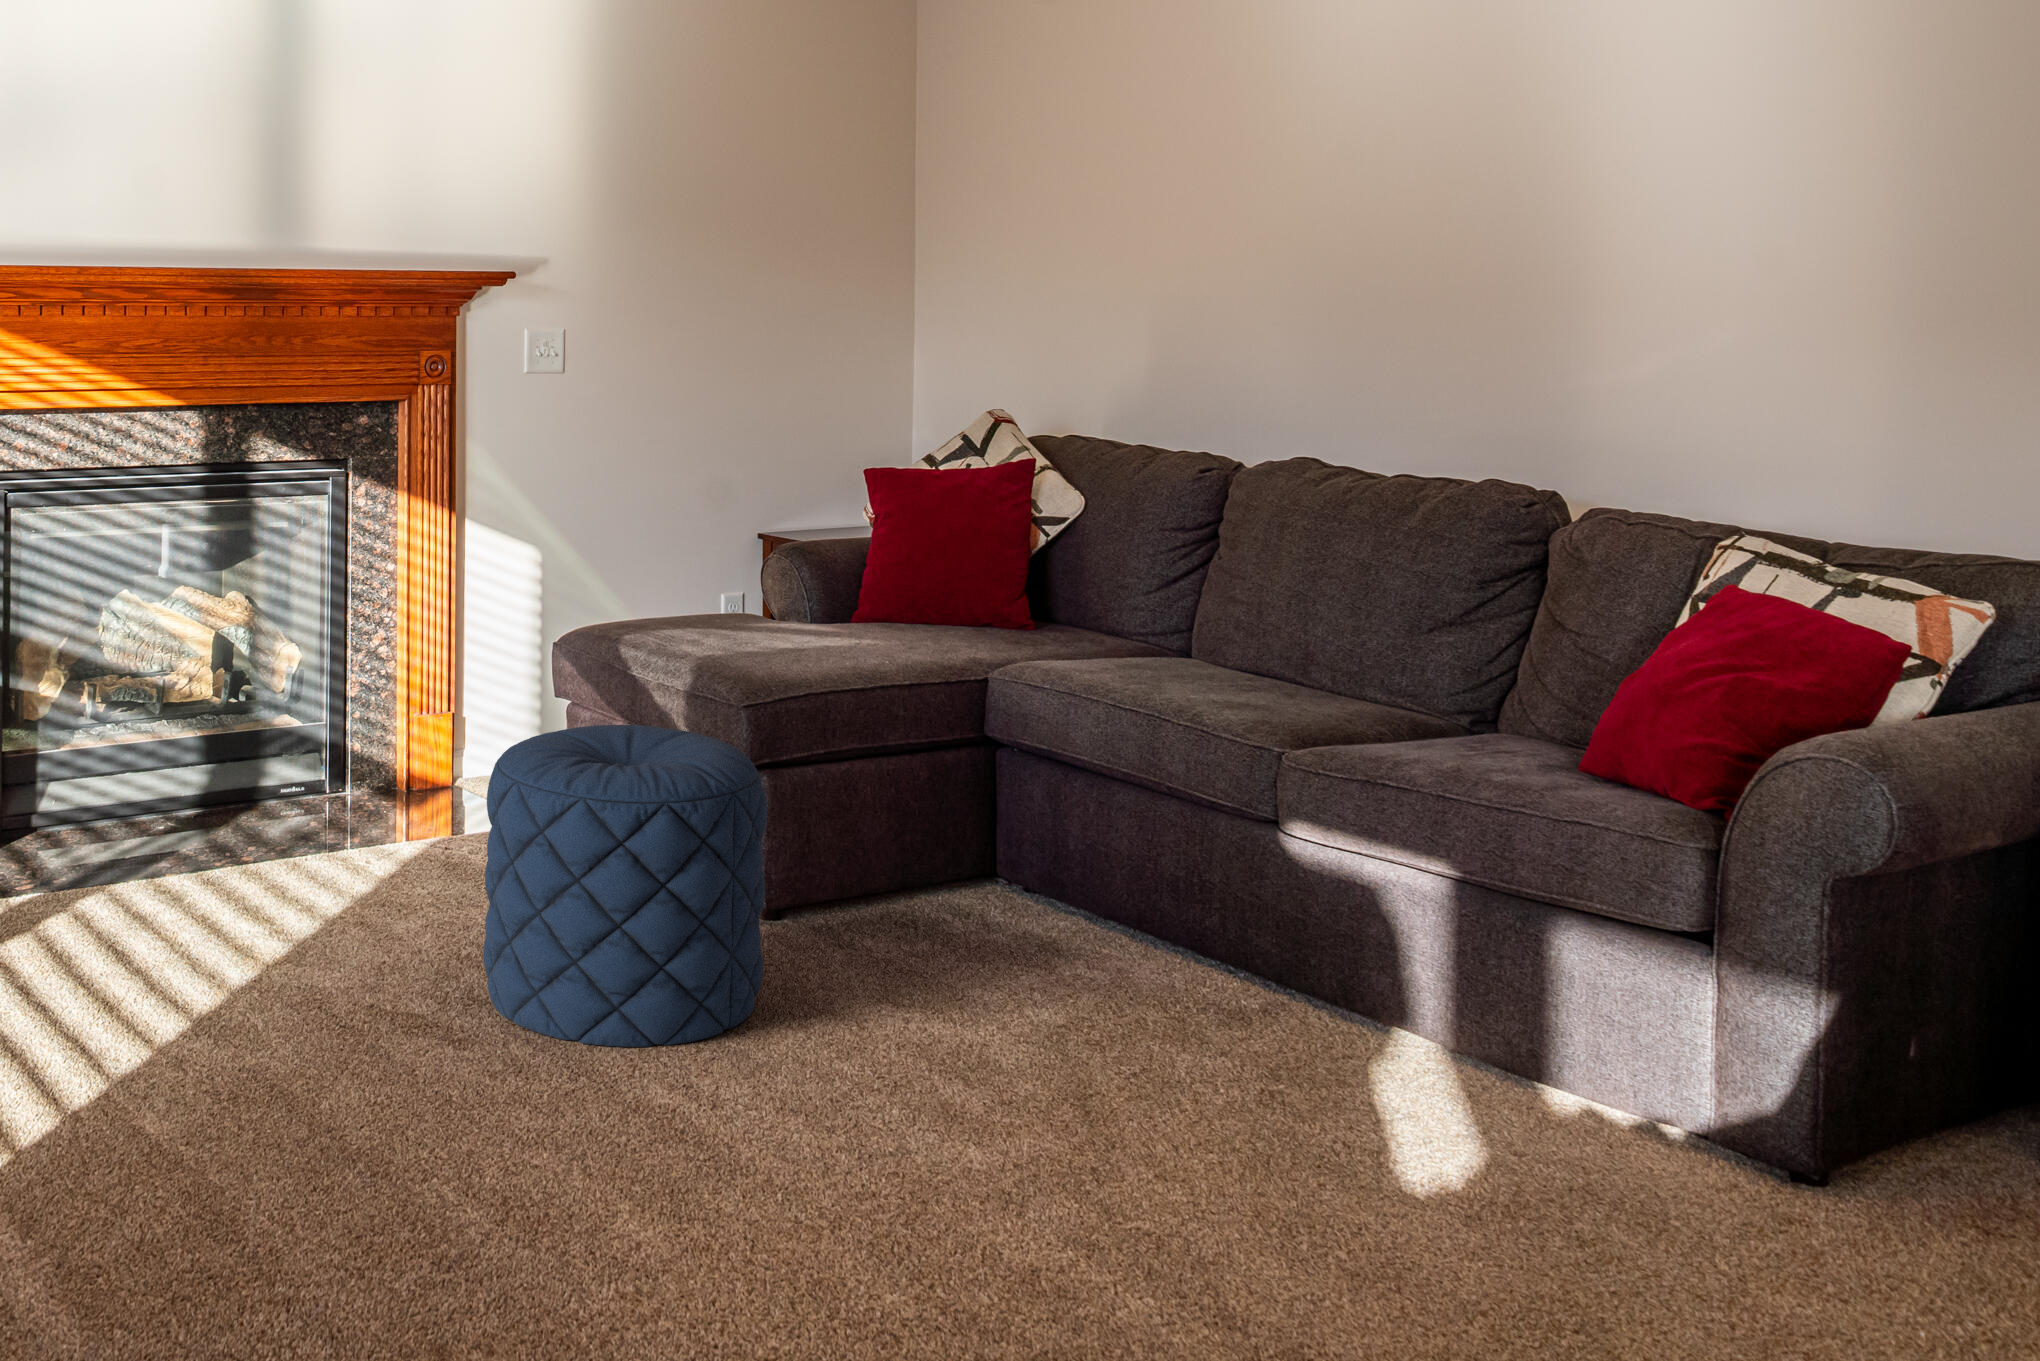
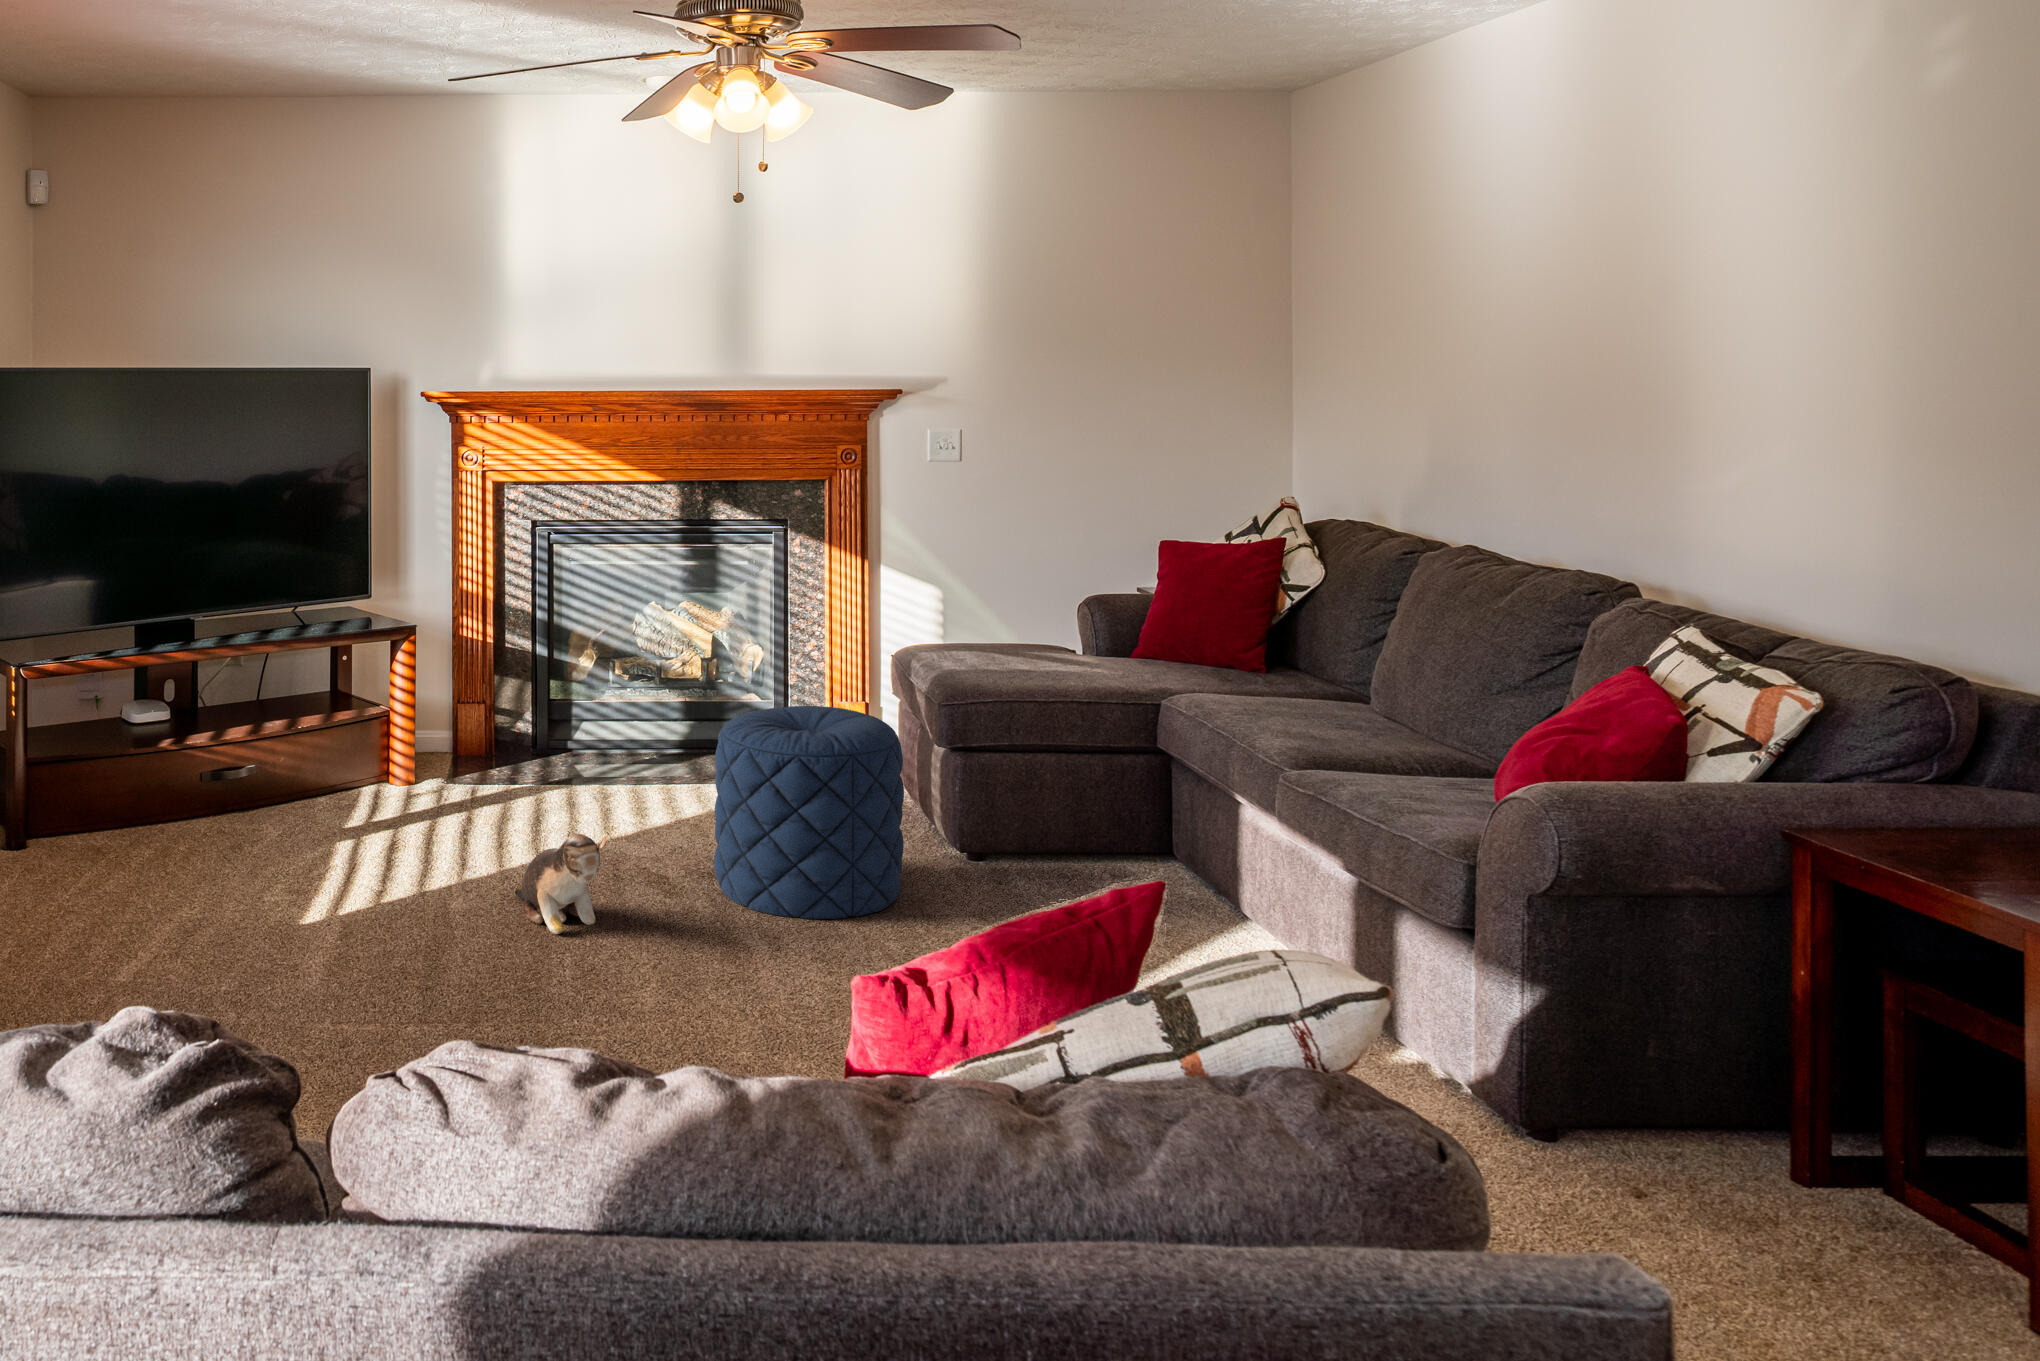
plush toy: none [223,969,460,1144] -> present [515,834,607,934]

